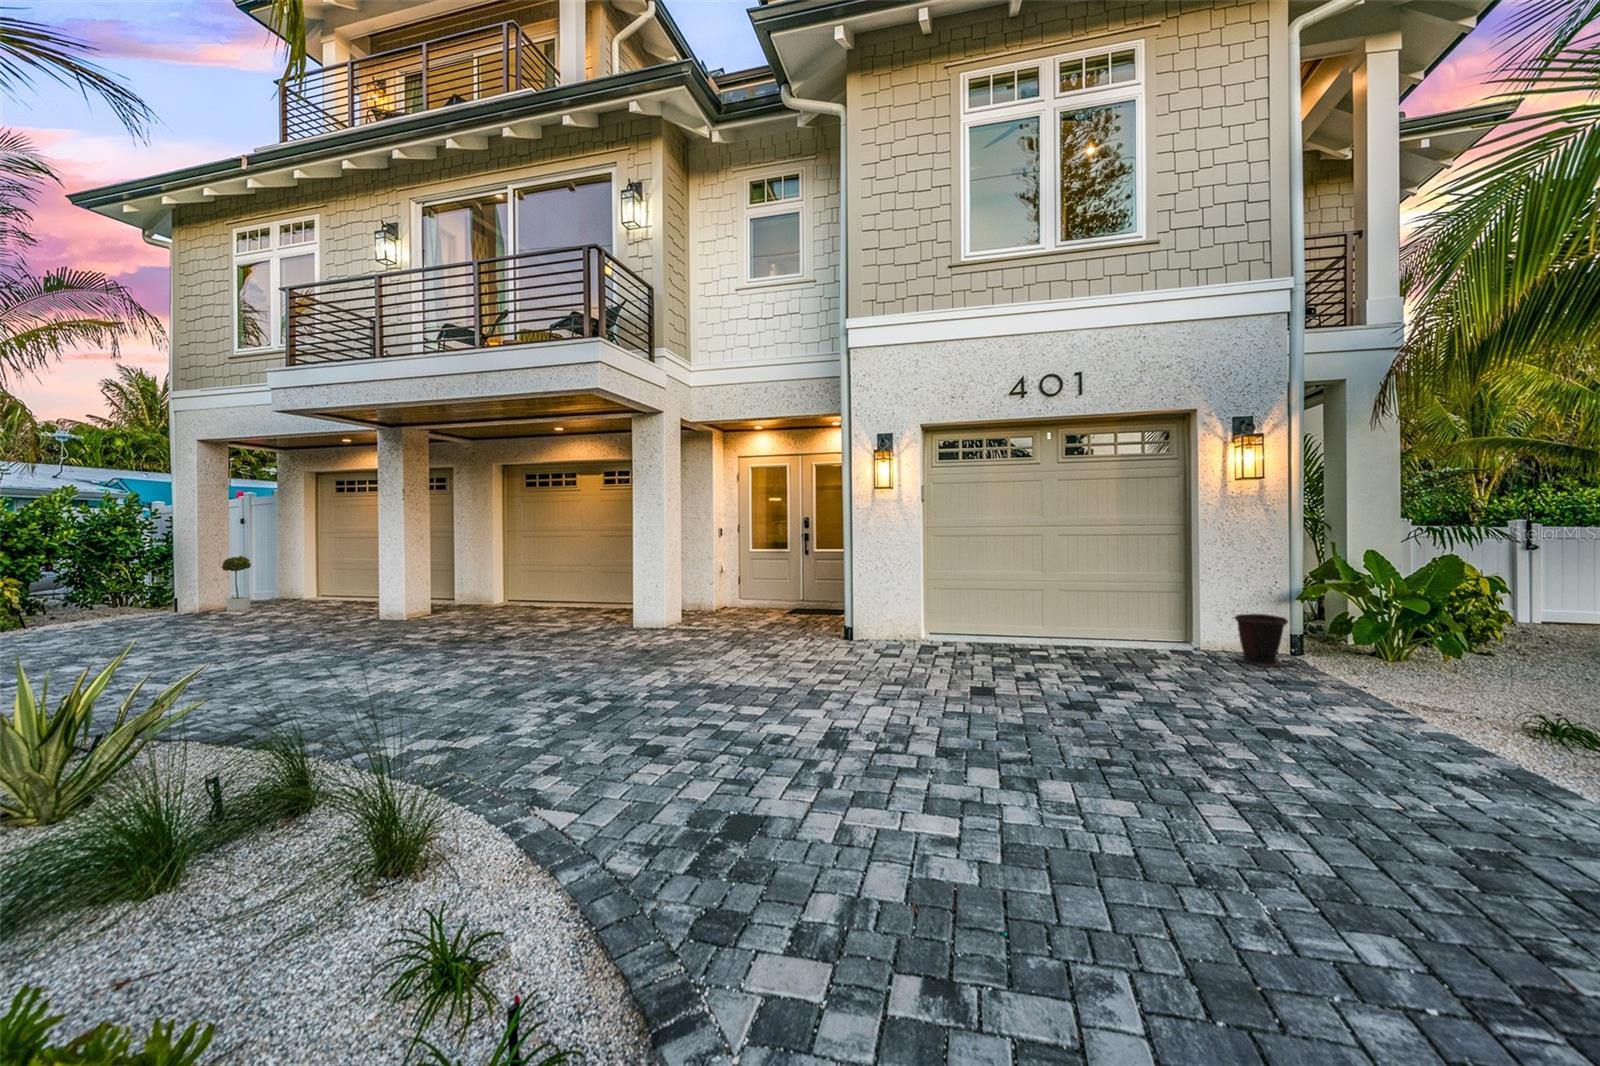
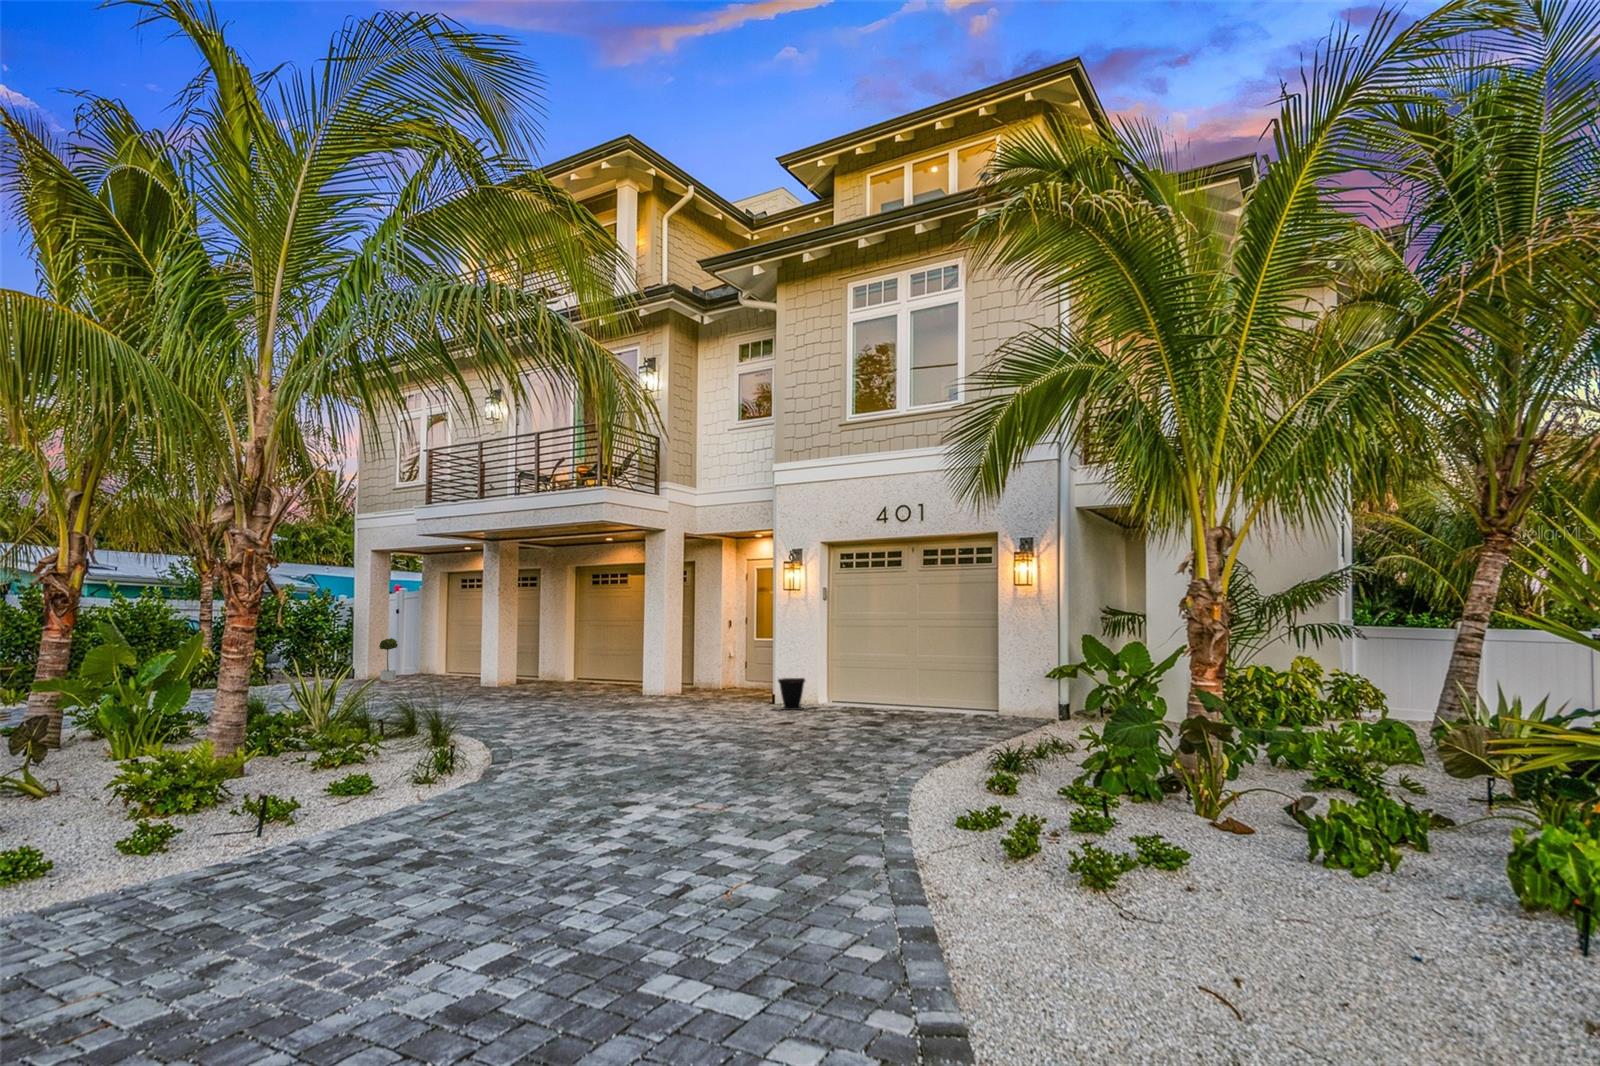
bucket: present [1235,614,1289,667] -> present [778,678,805,710]

